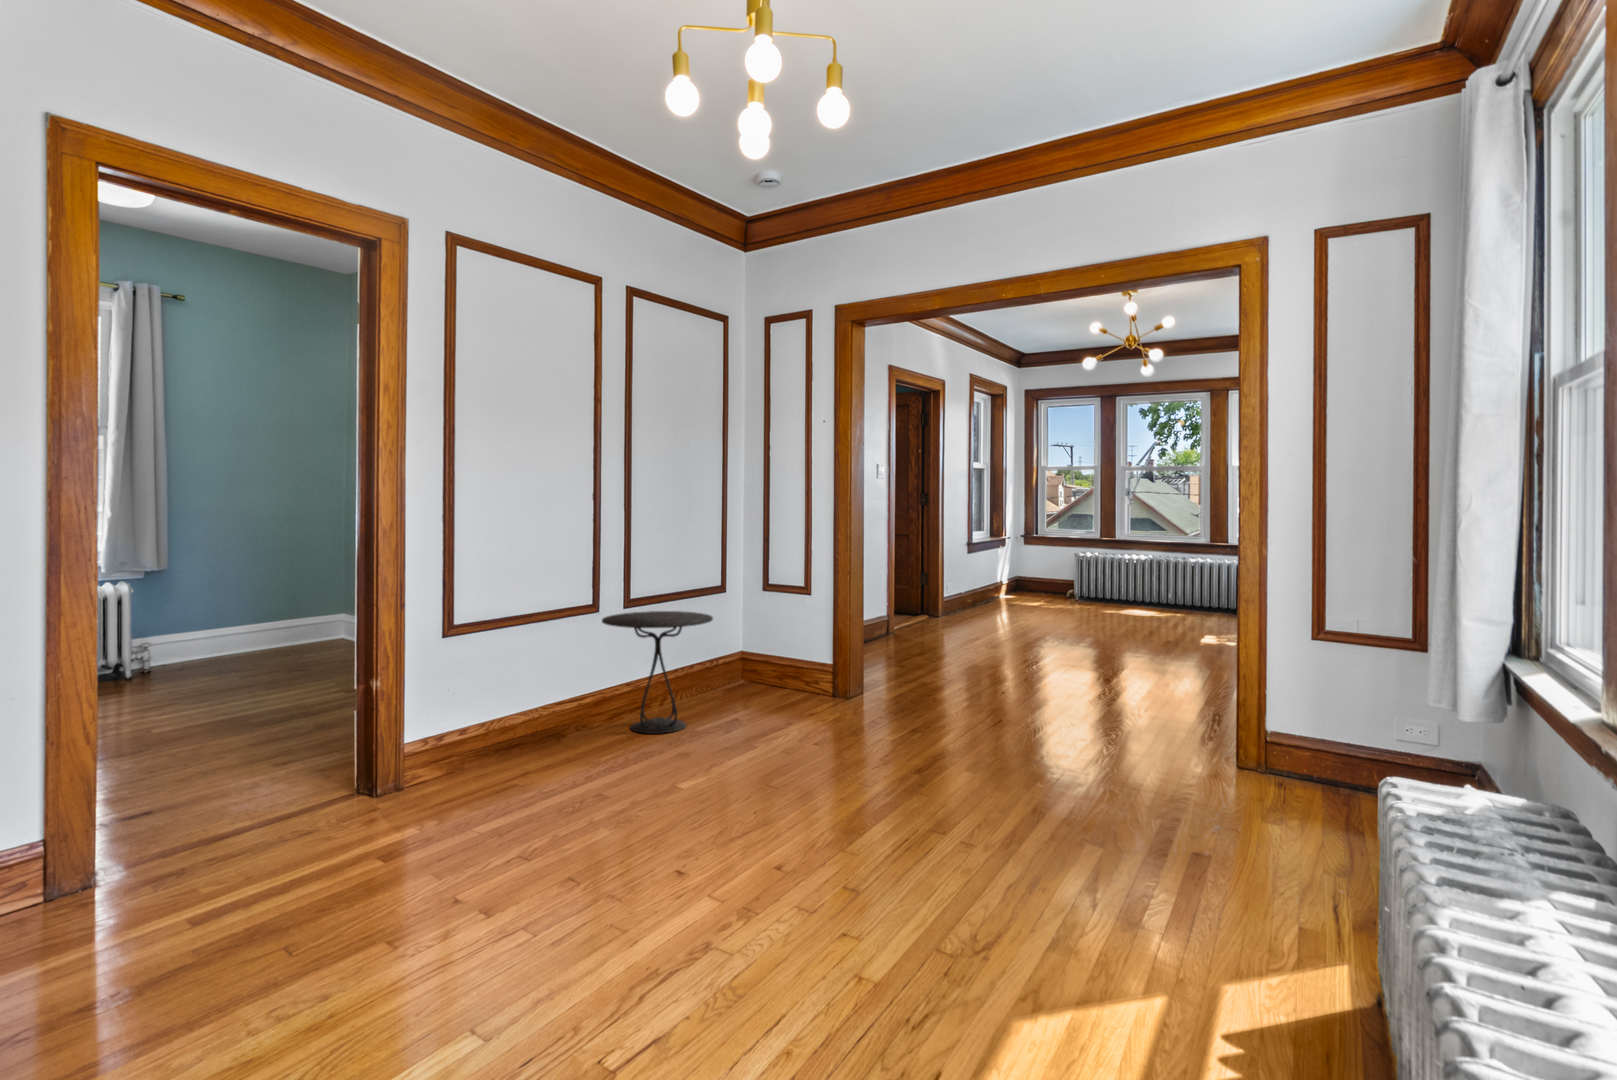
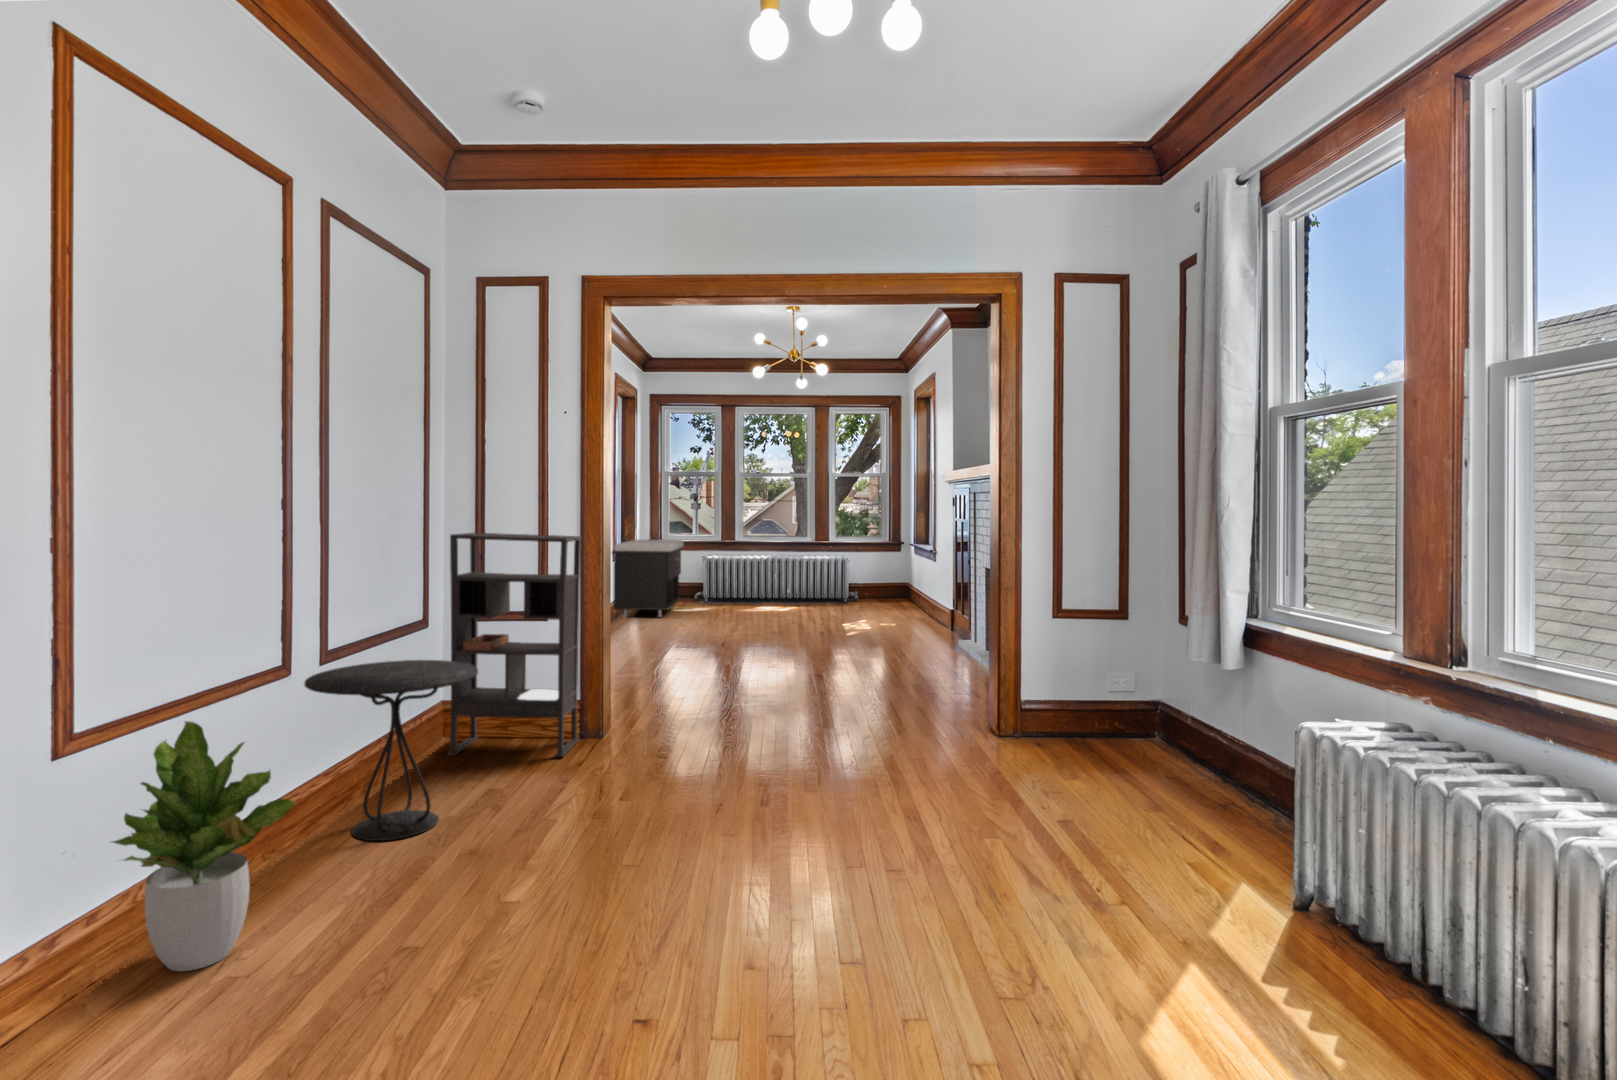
bookshelf: none [731,521,831,704] -> present [447,533,581,757]
storage bench: none [968,536,1049,611] -> present [614,540,684,617]
potted plant: none [456,626,553,774] -> present [113,721,296,972]

